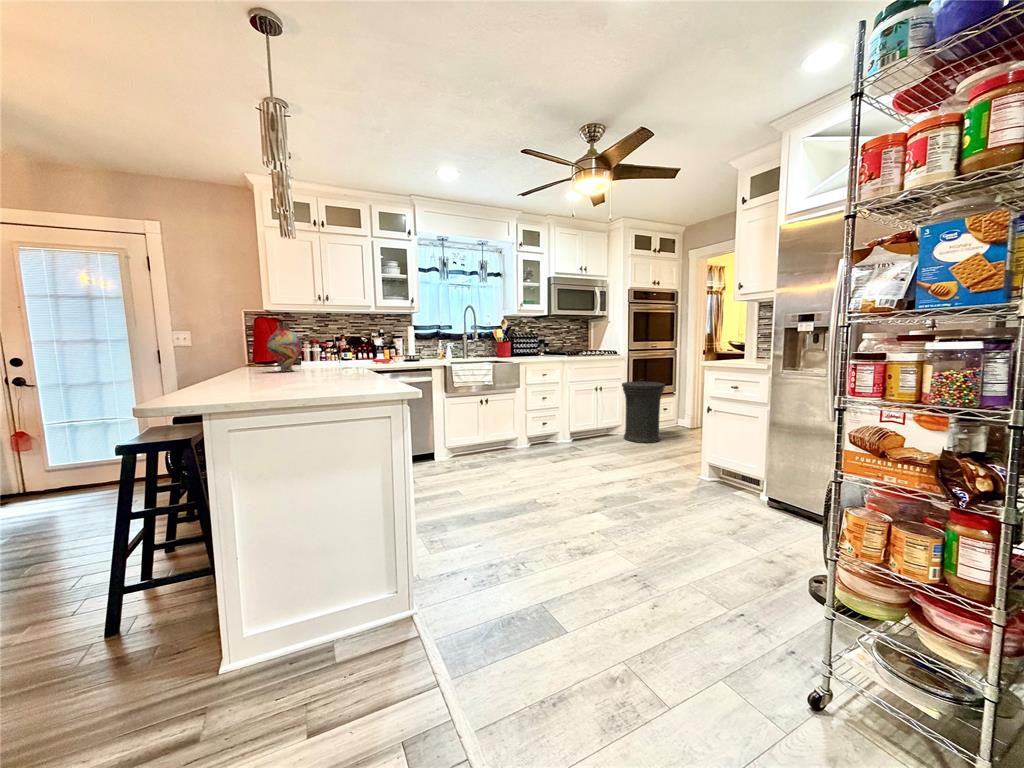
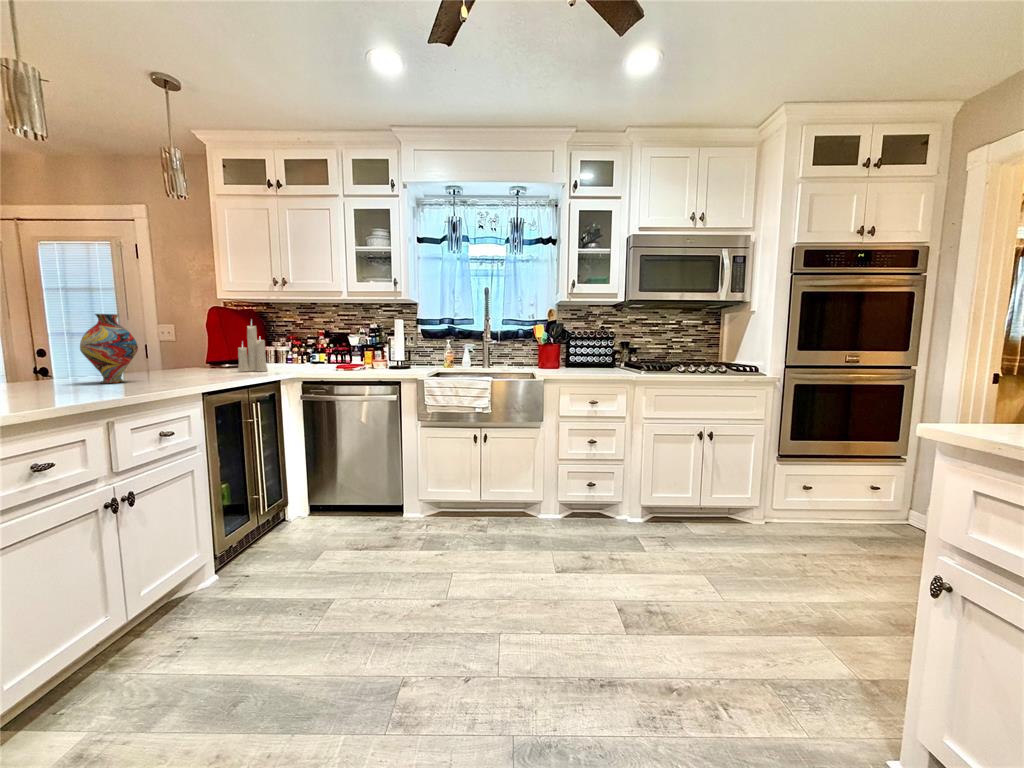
candle: none [316,324,337,365] -> present [238,323,267,371]
trash can: present [622,379,665,443] -> none [754,428,858,565]

